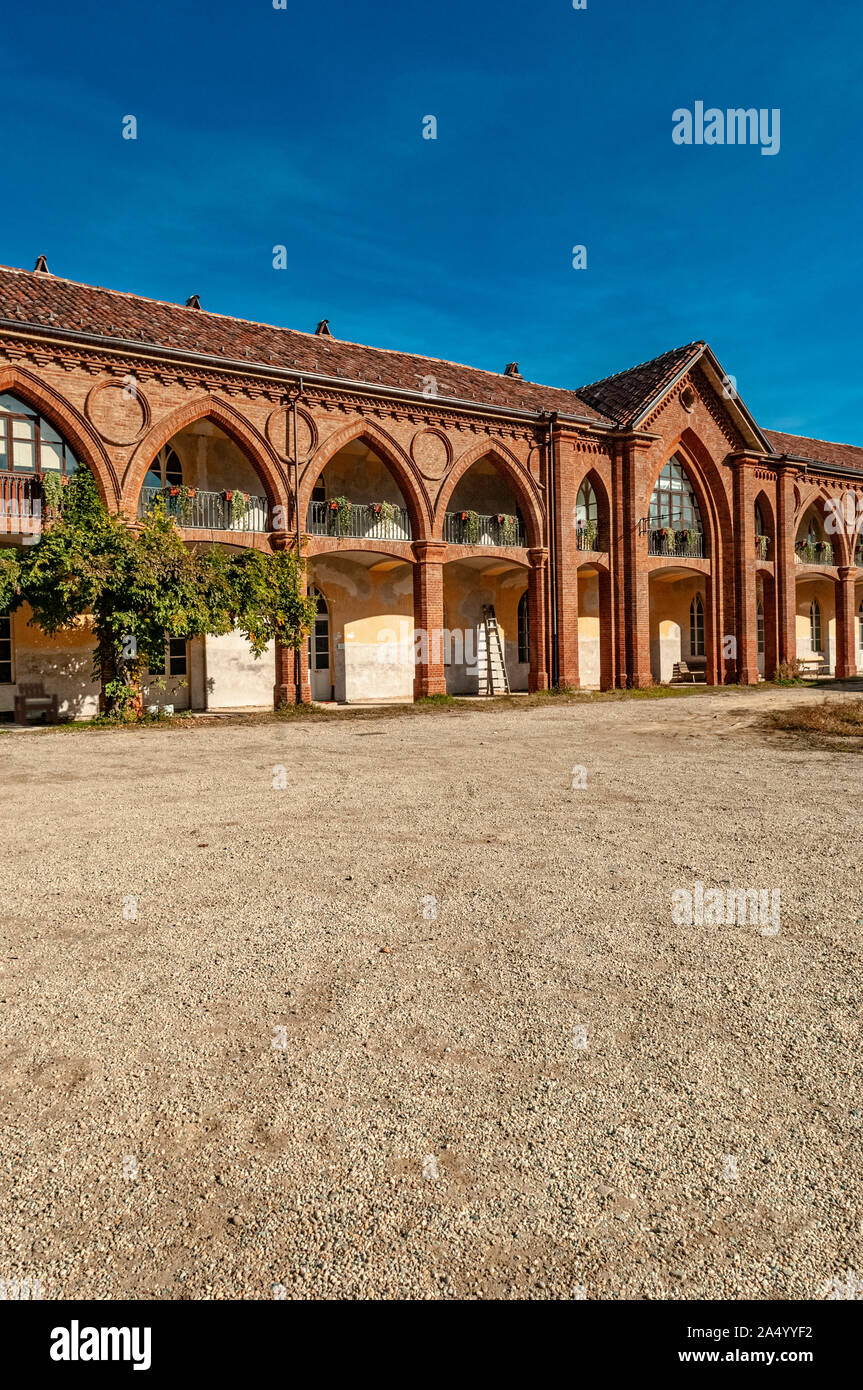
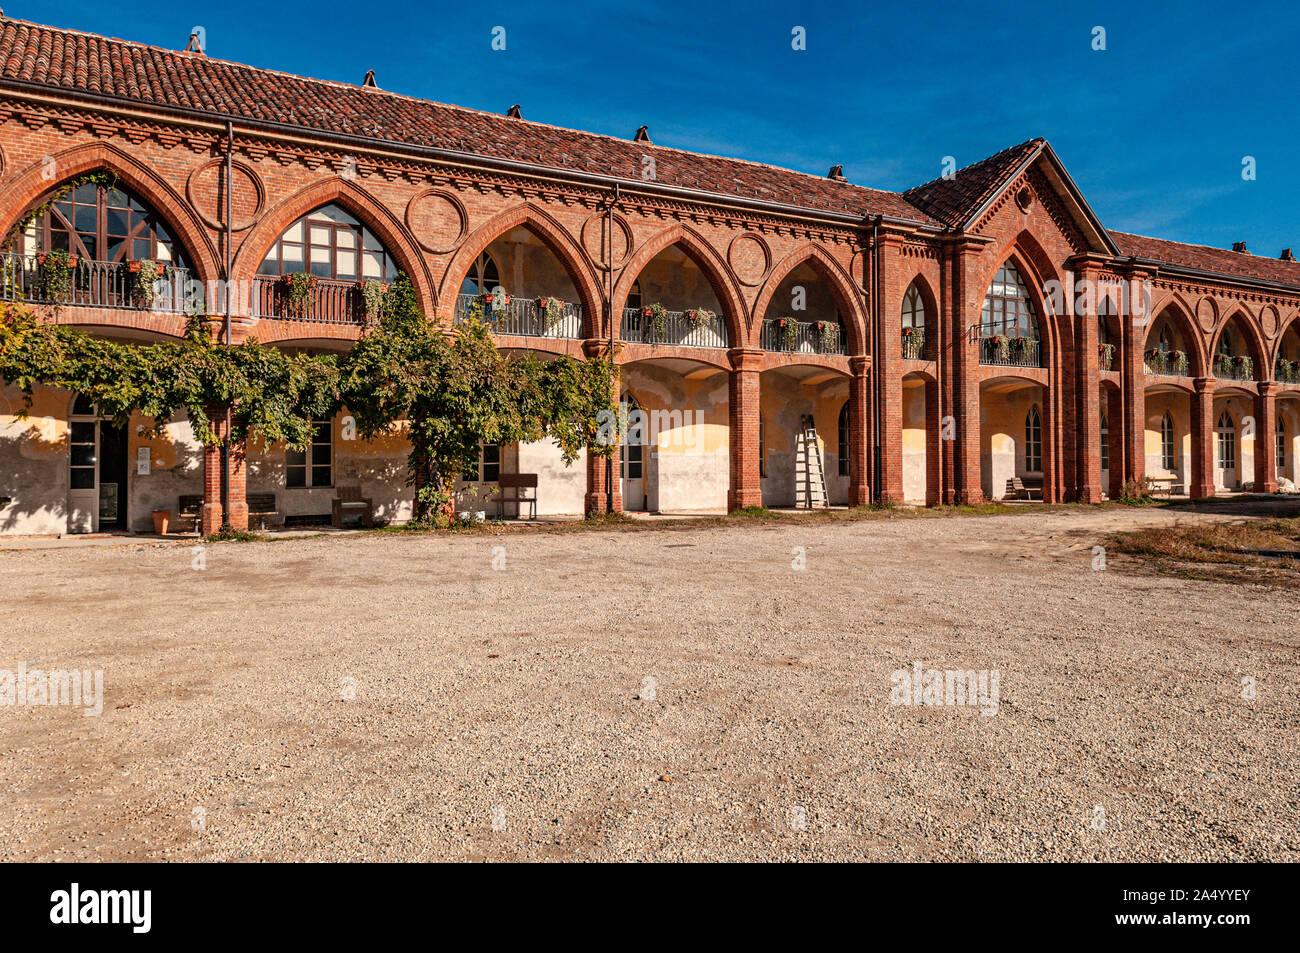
bench: none [178,667,225,714] -> present [491,473,538,520]

